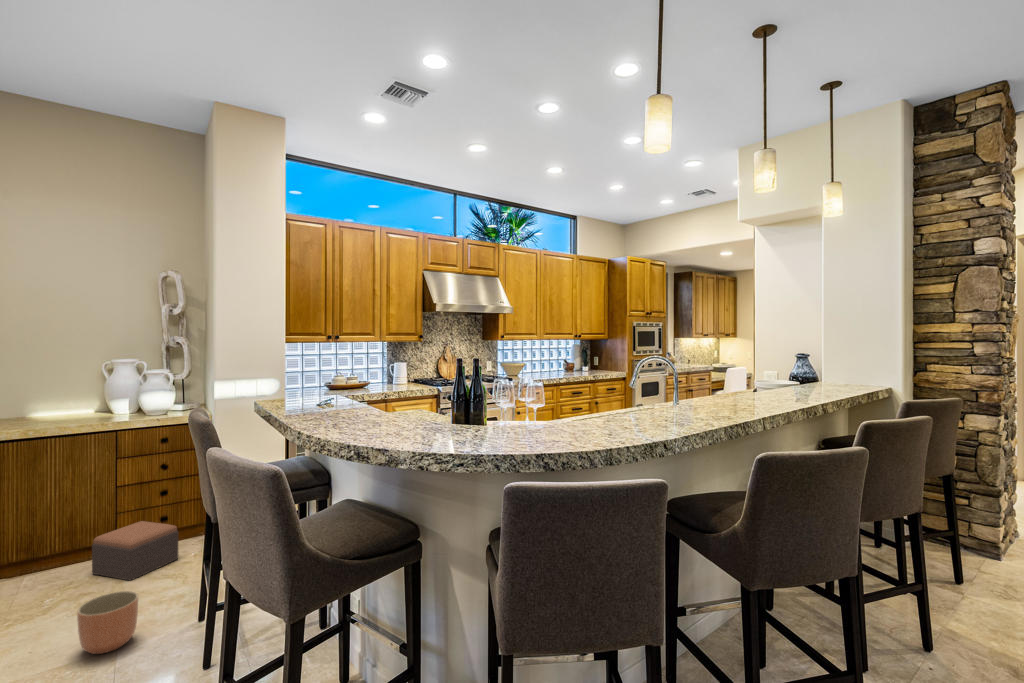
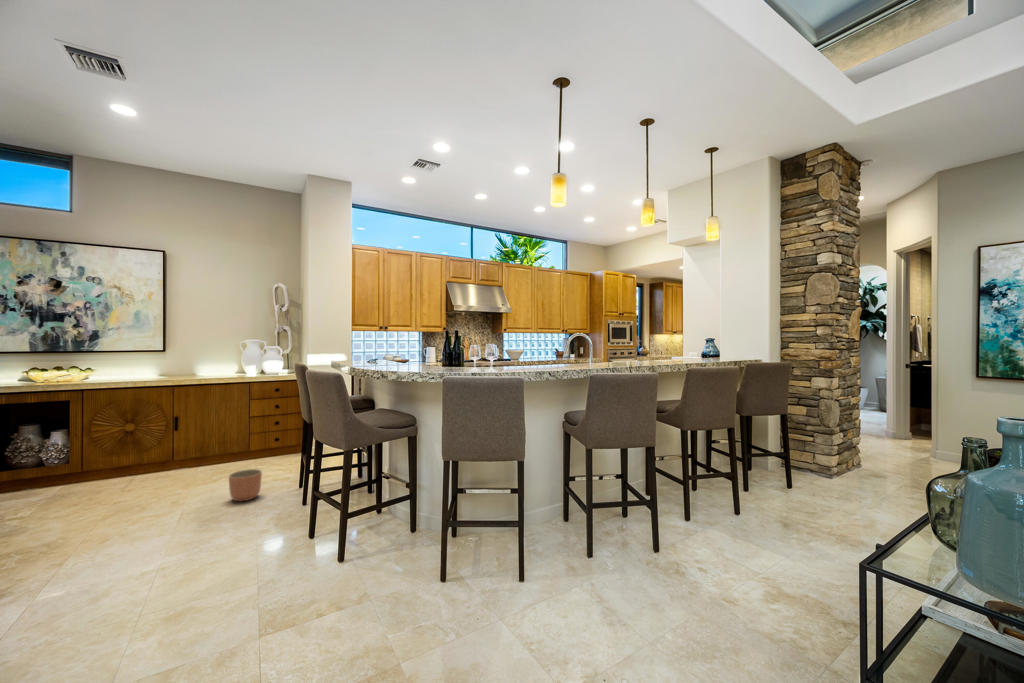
footstool: present [92,521,178,580] -> none [234,440,284,473]

